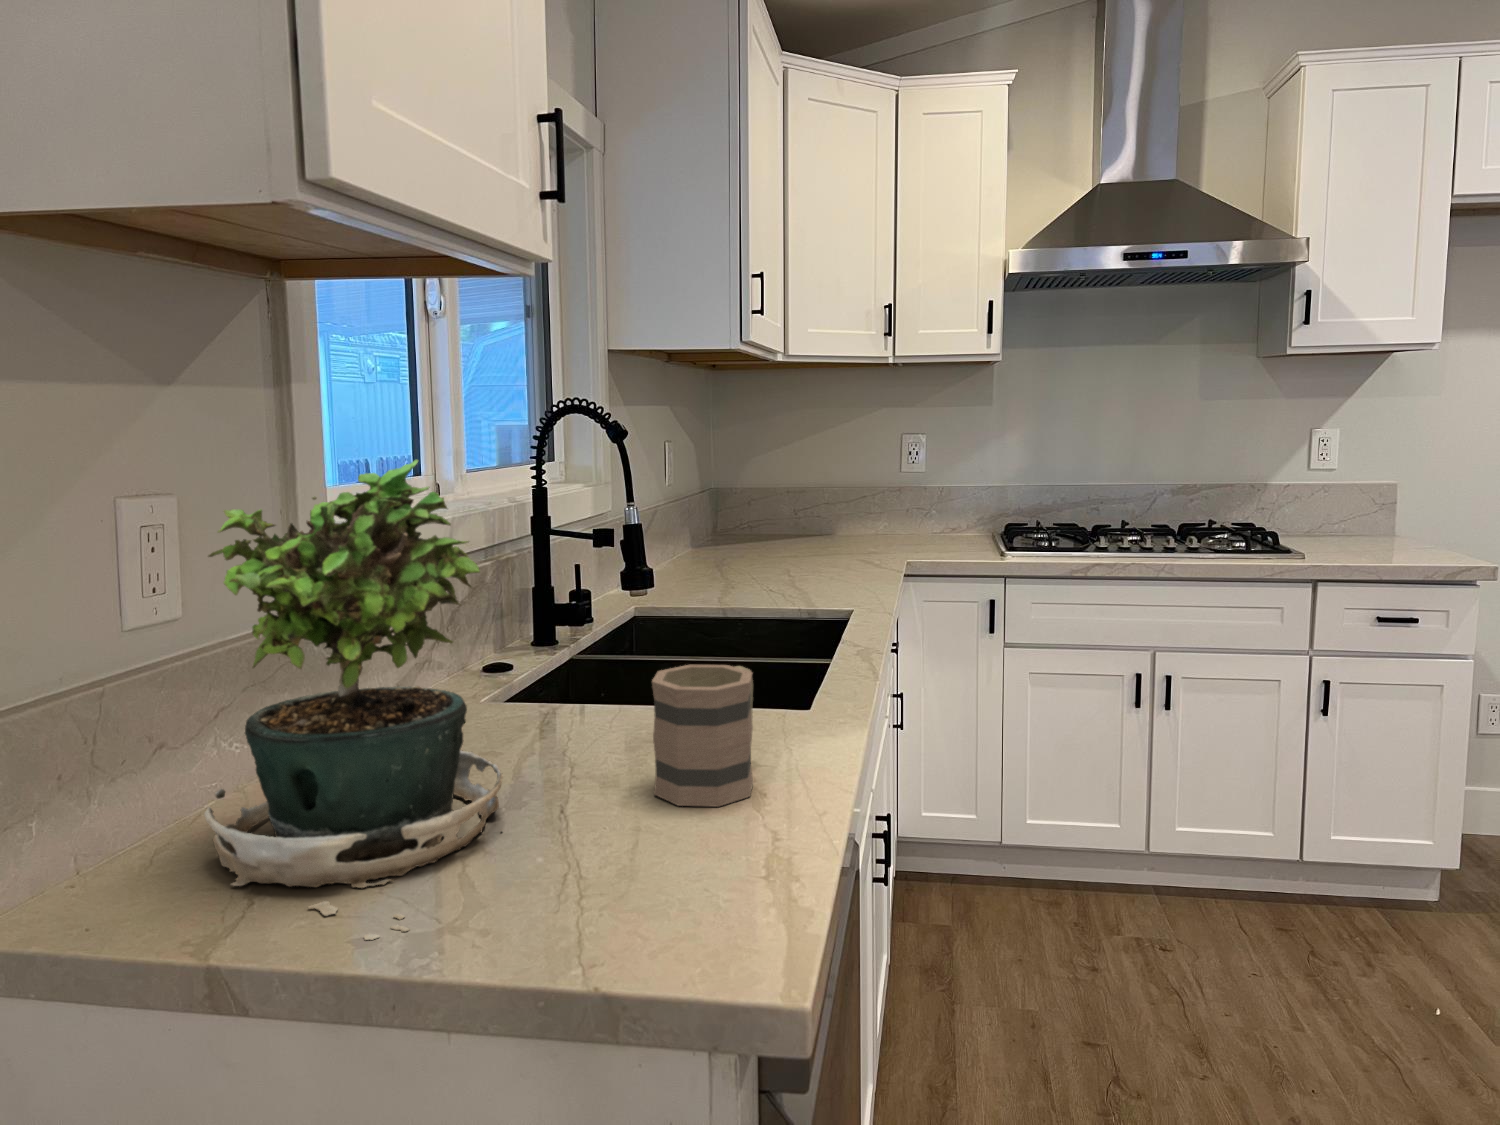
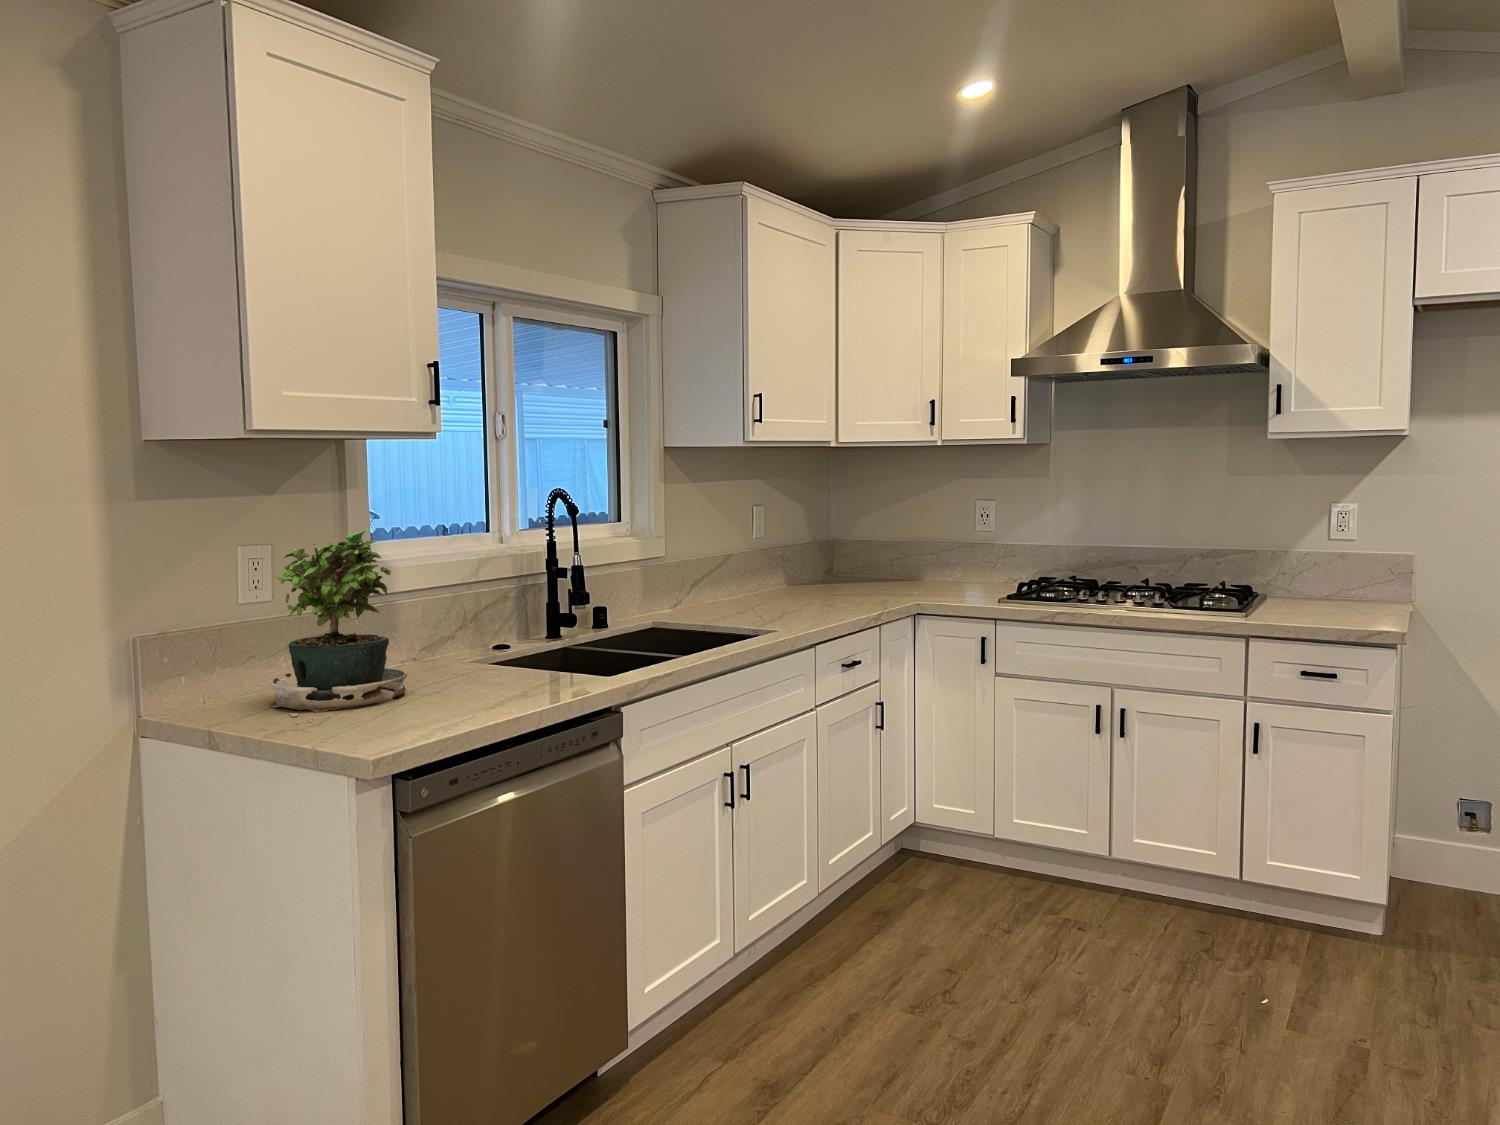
mug: present [652,665,753,807] -> none [473,634,545,702]

